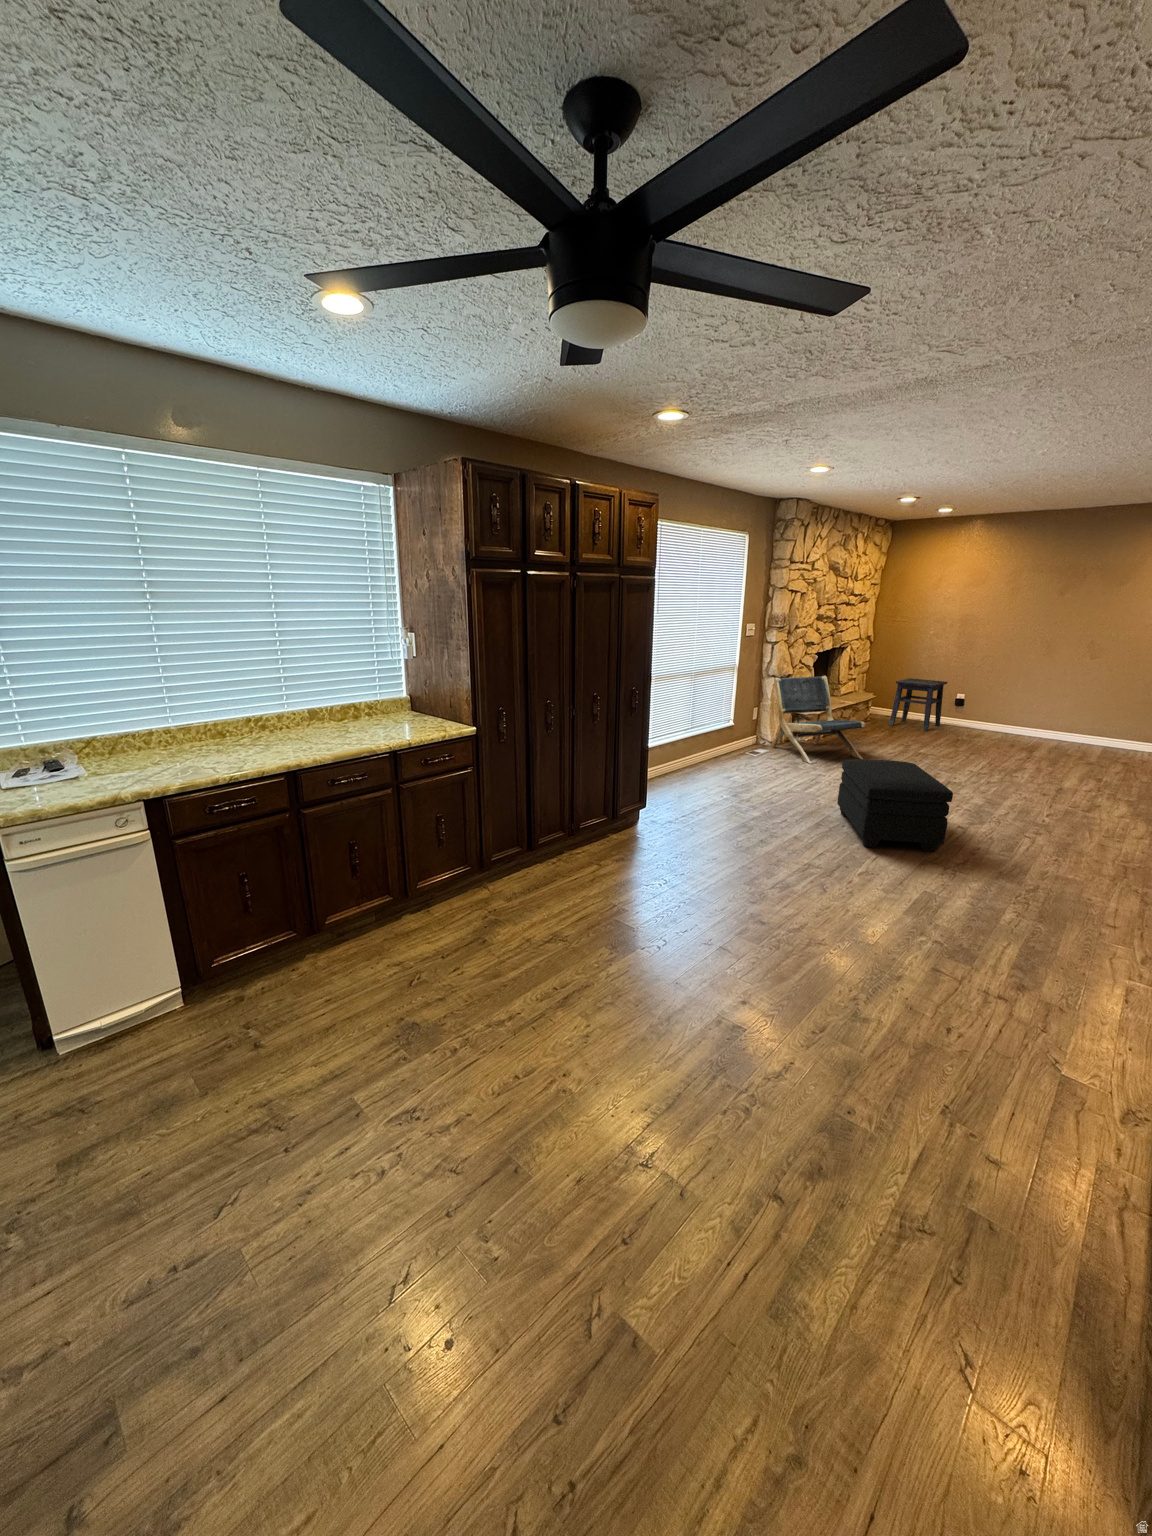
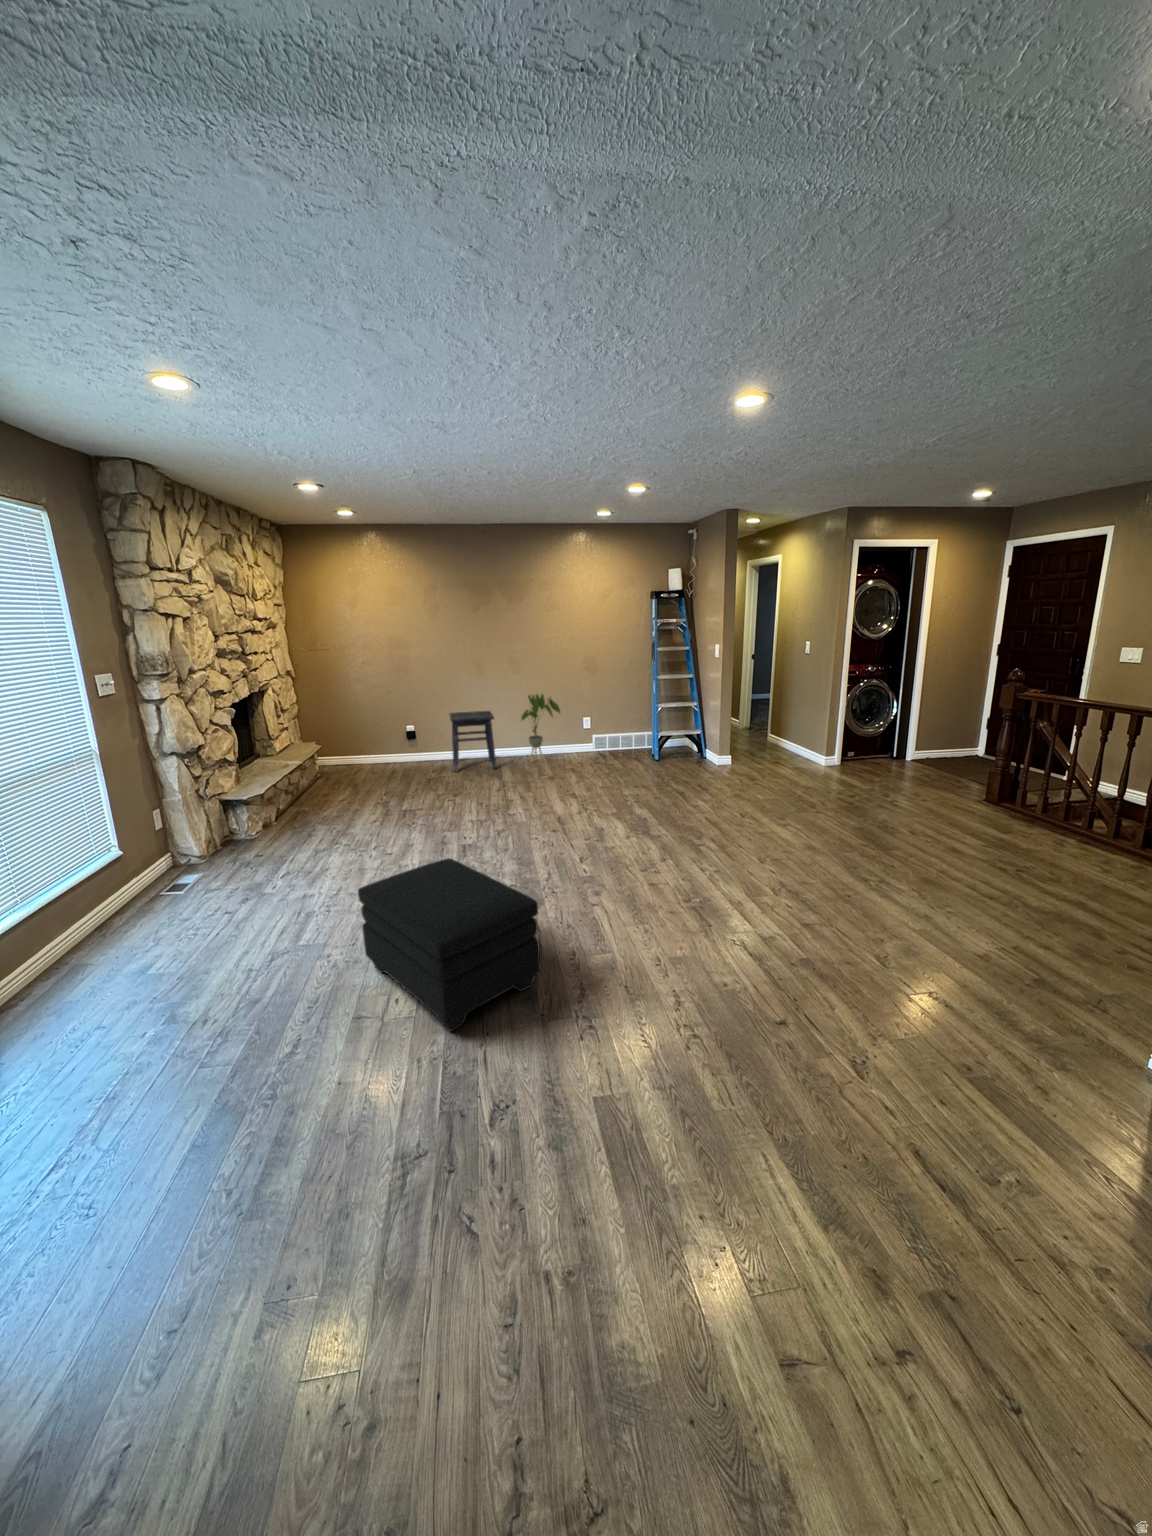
lounge chair: present [770,676,865,763] -> none [177,737,347,877]
side table: present [889,678,947,731] -> present [450,711,497,772]
house plant: none [1083,680,1141,752] -> present [521,694,560,761]

